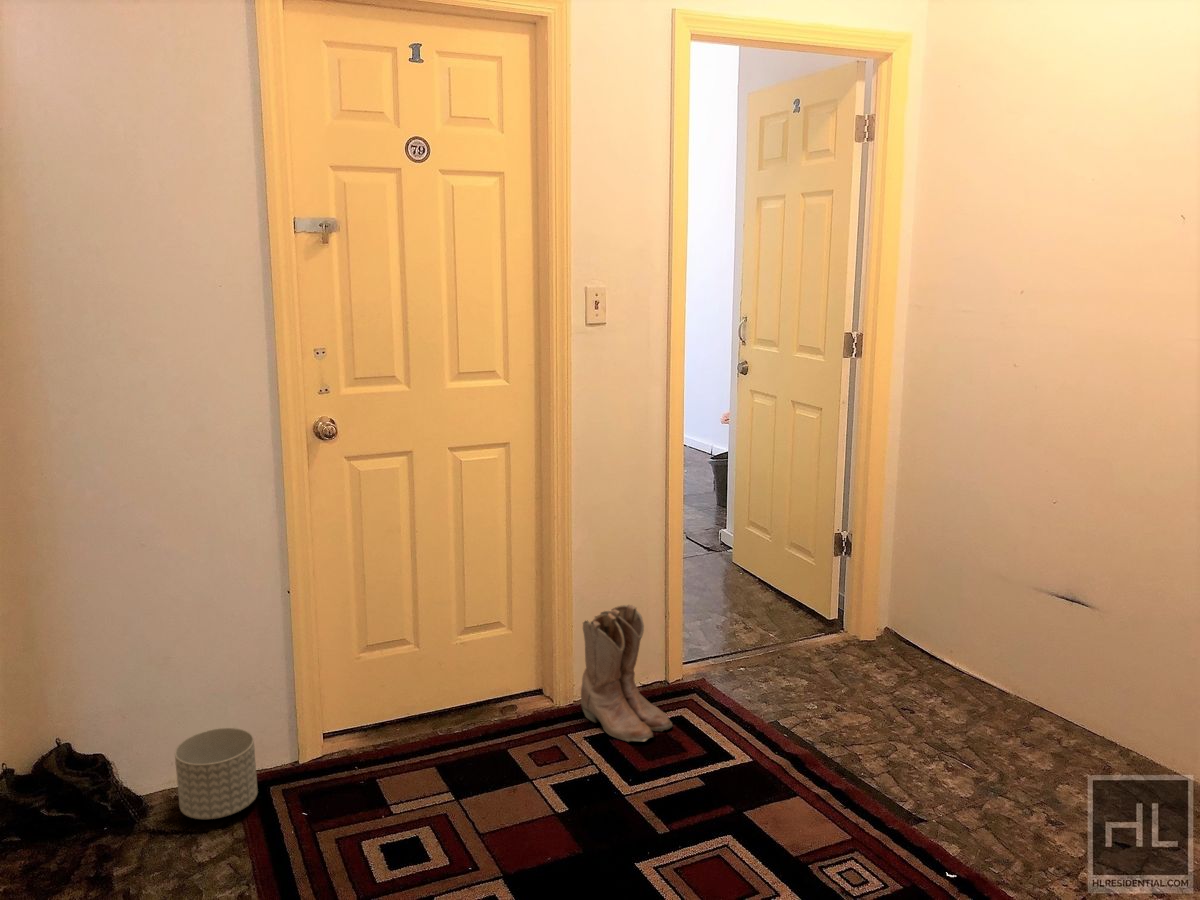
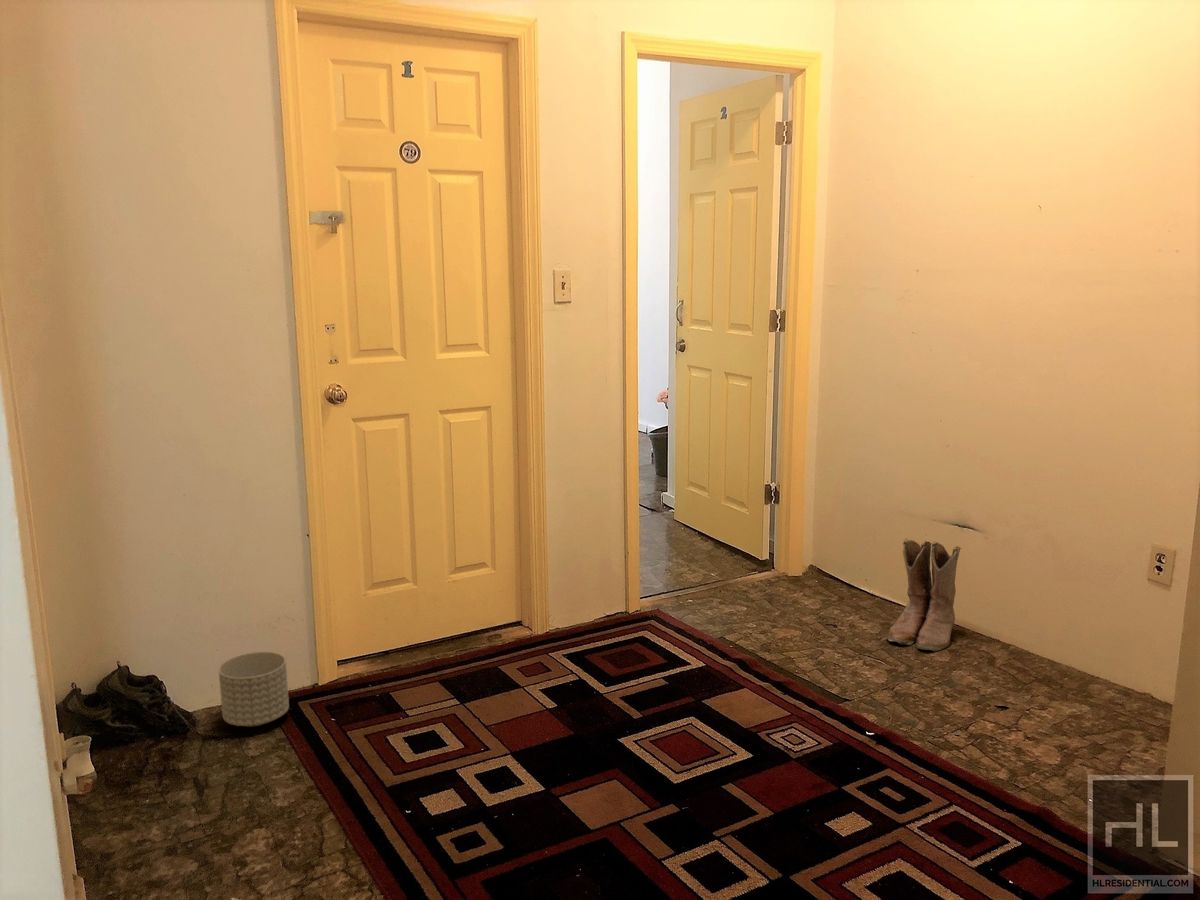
boots: present [581,605,672,742] -> present [886,538,961,651]

